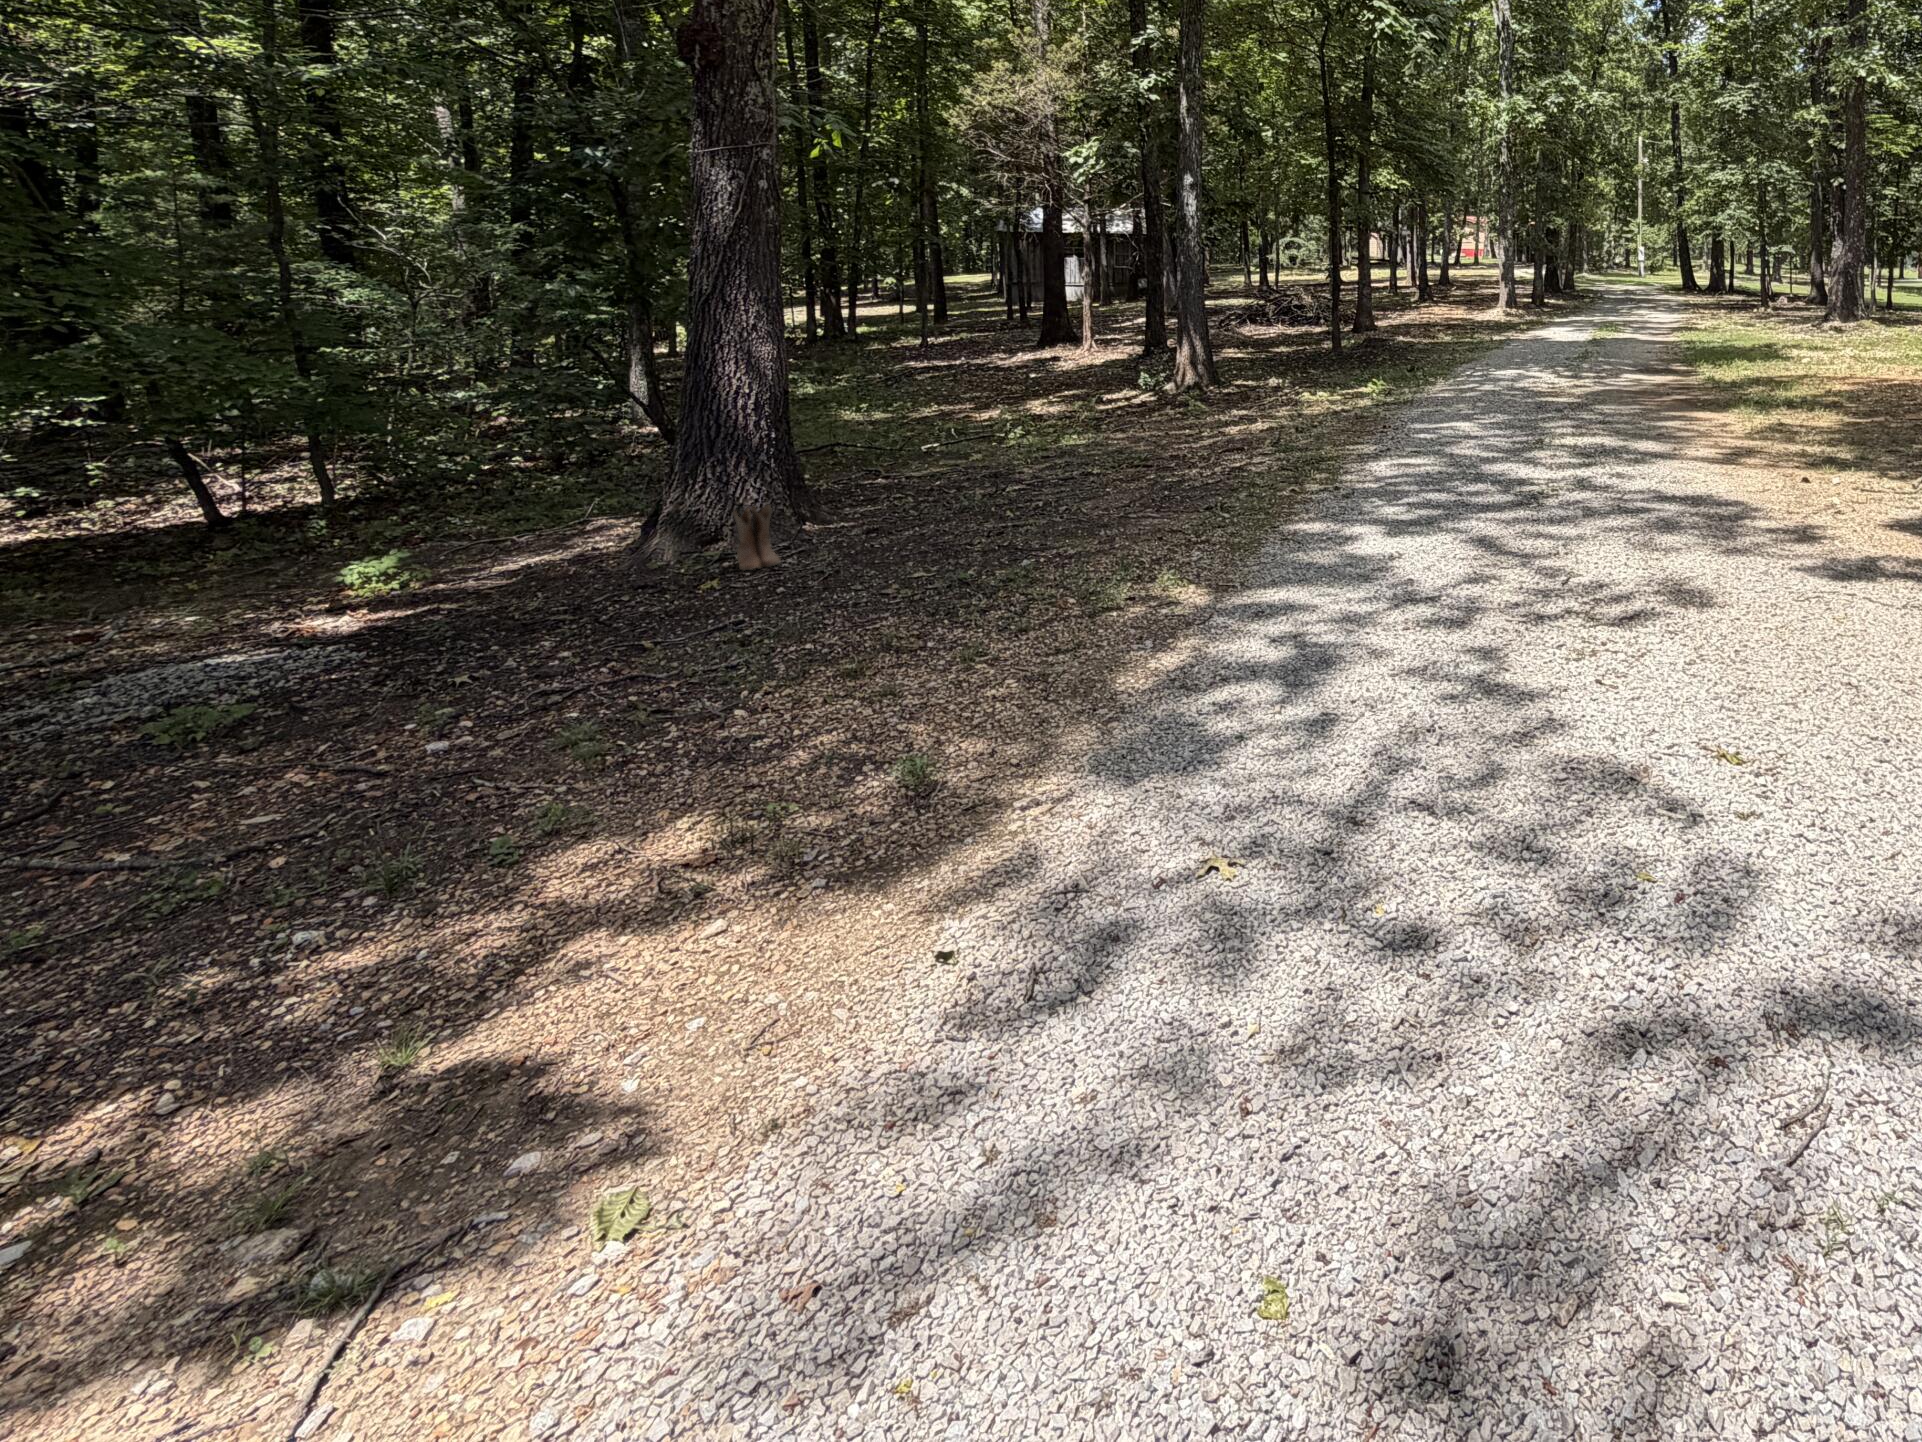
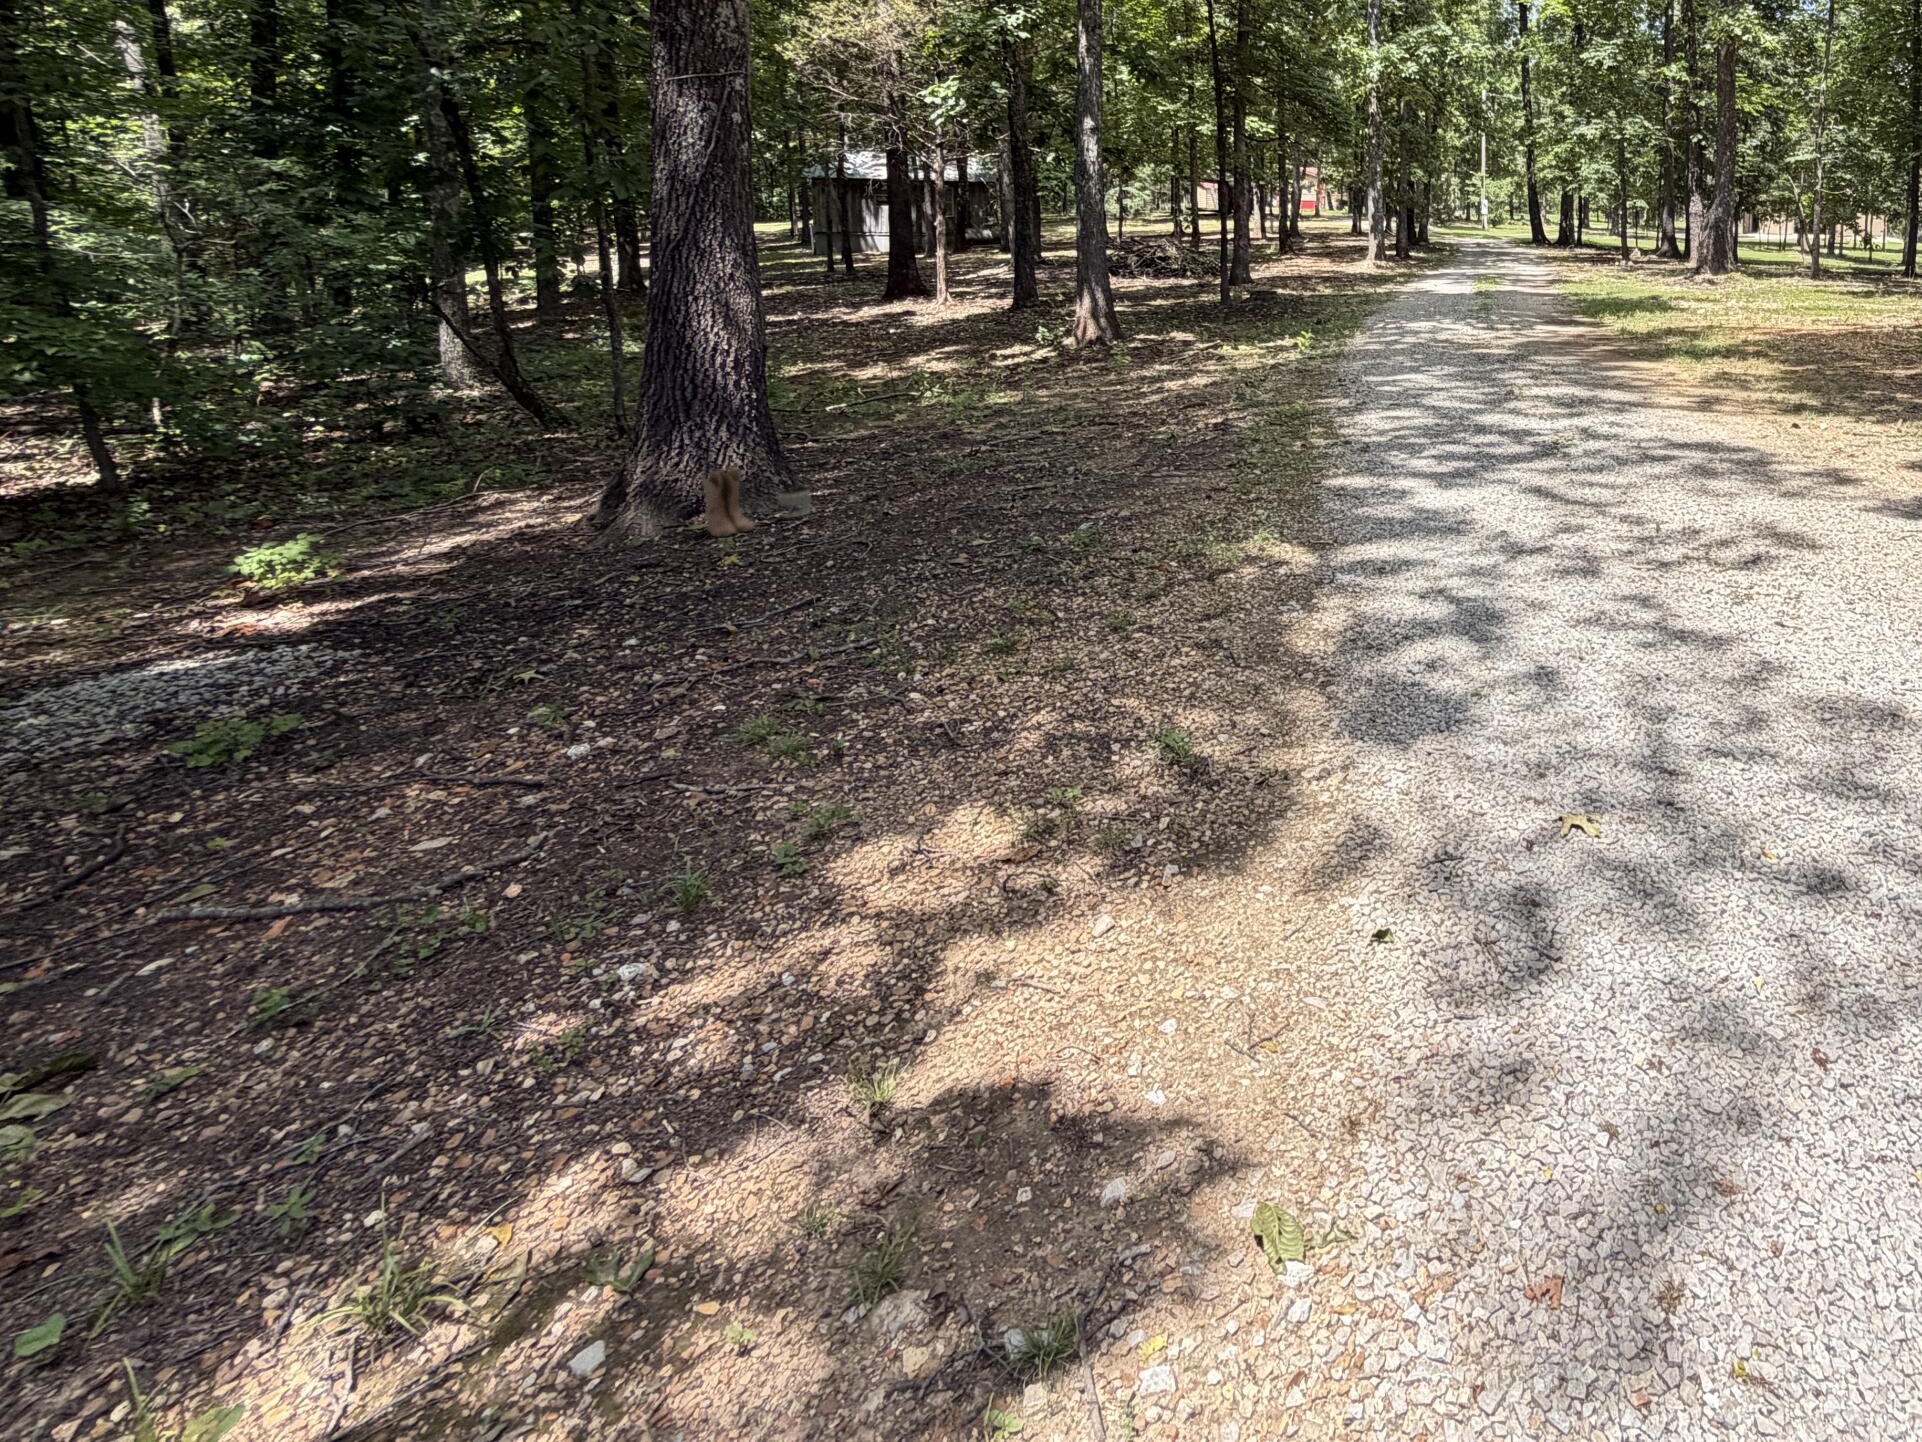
planter: none [808,525,839,554] -> present [778,487,811,518]

